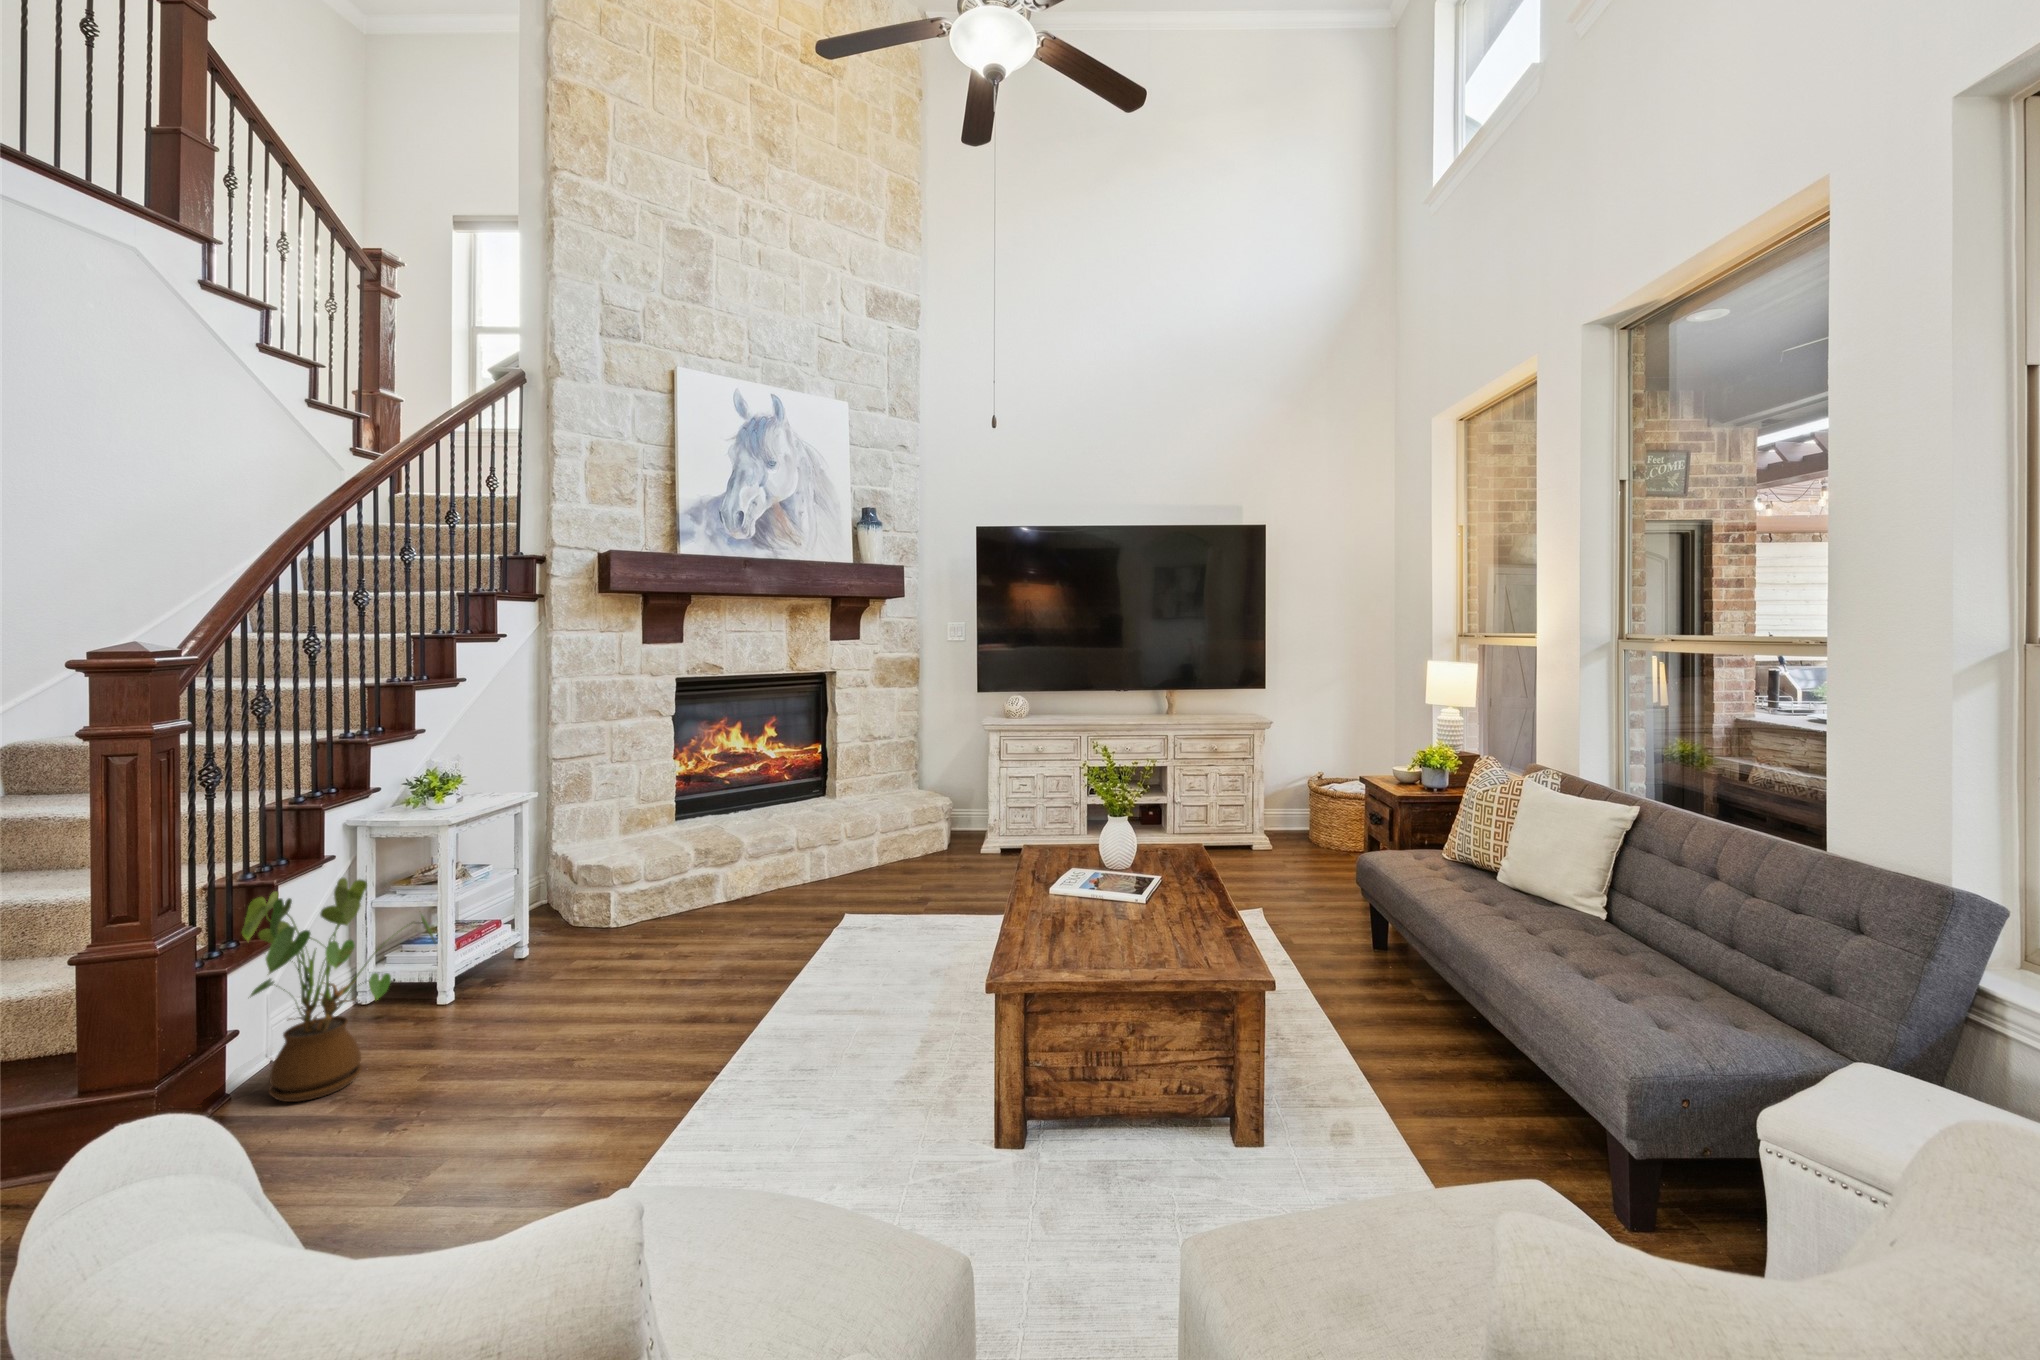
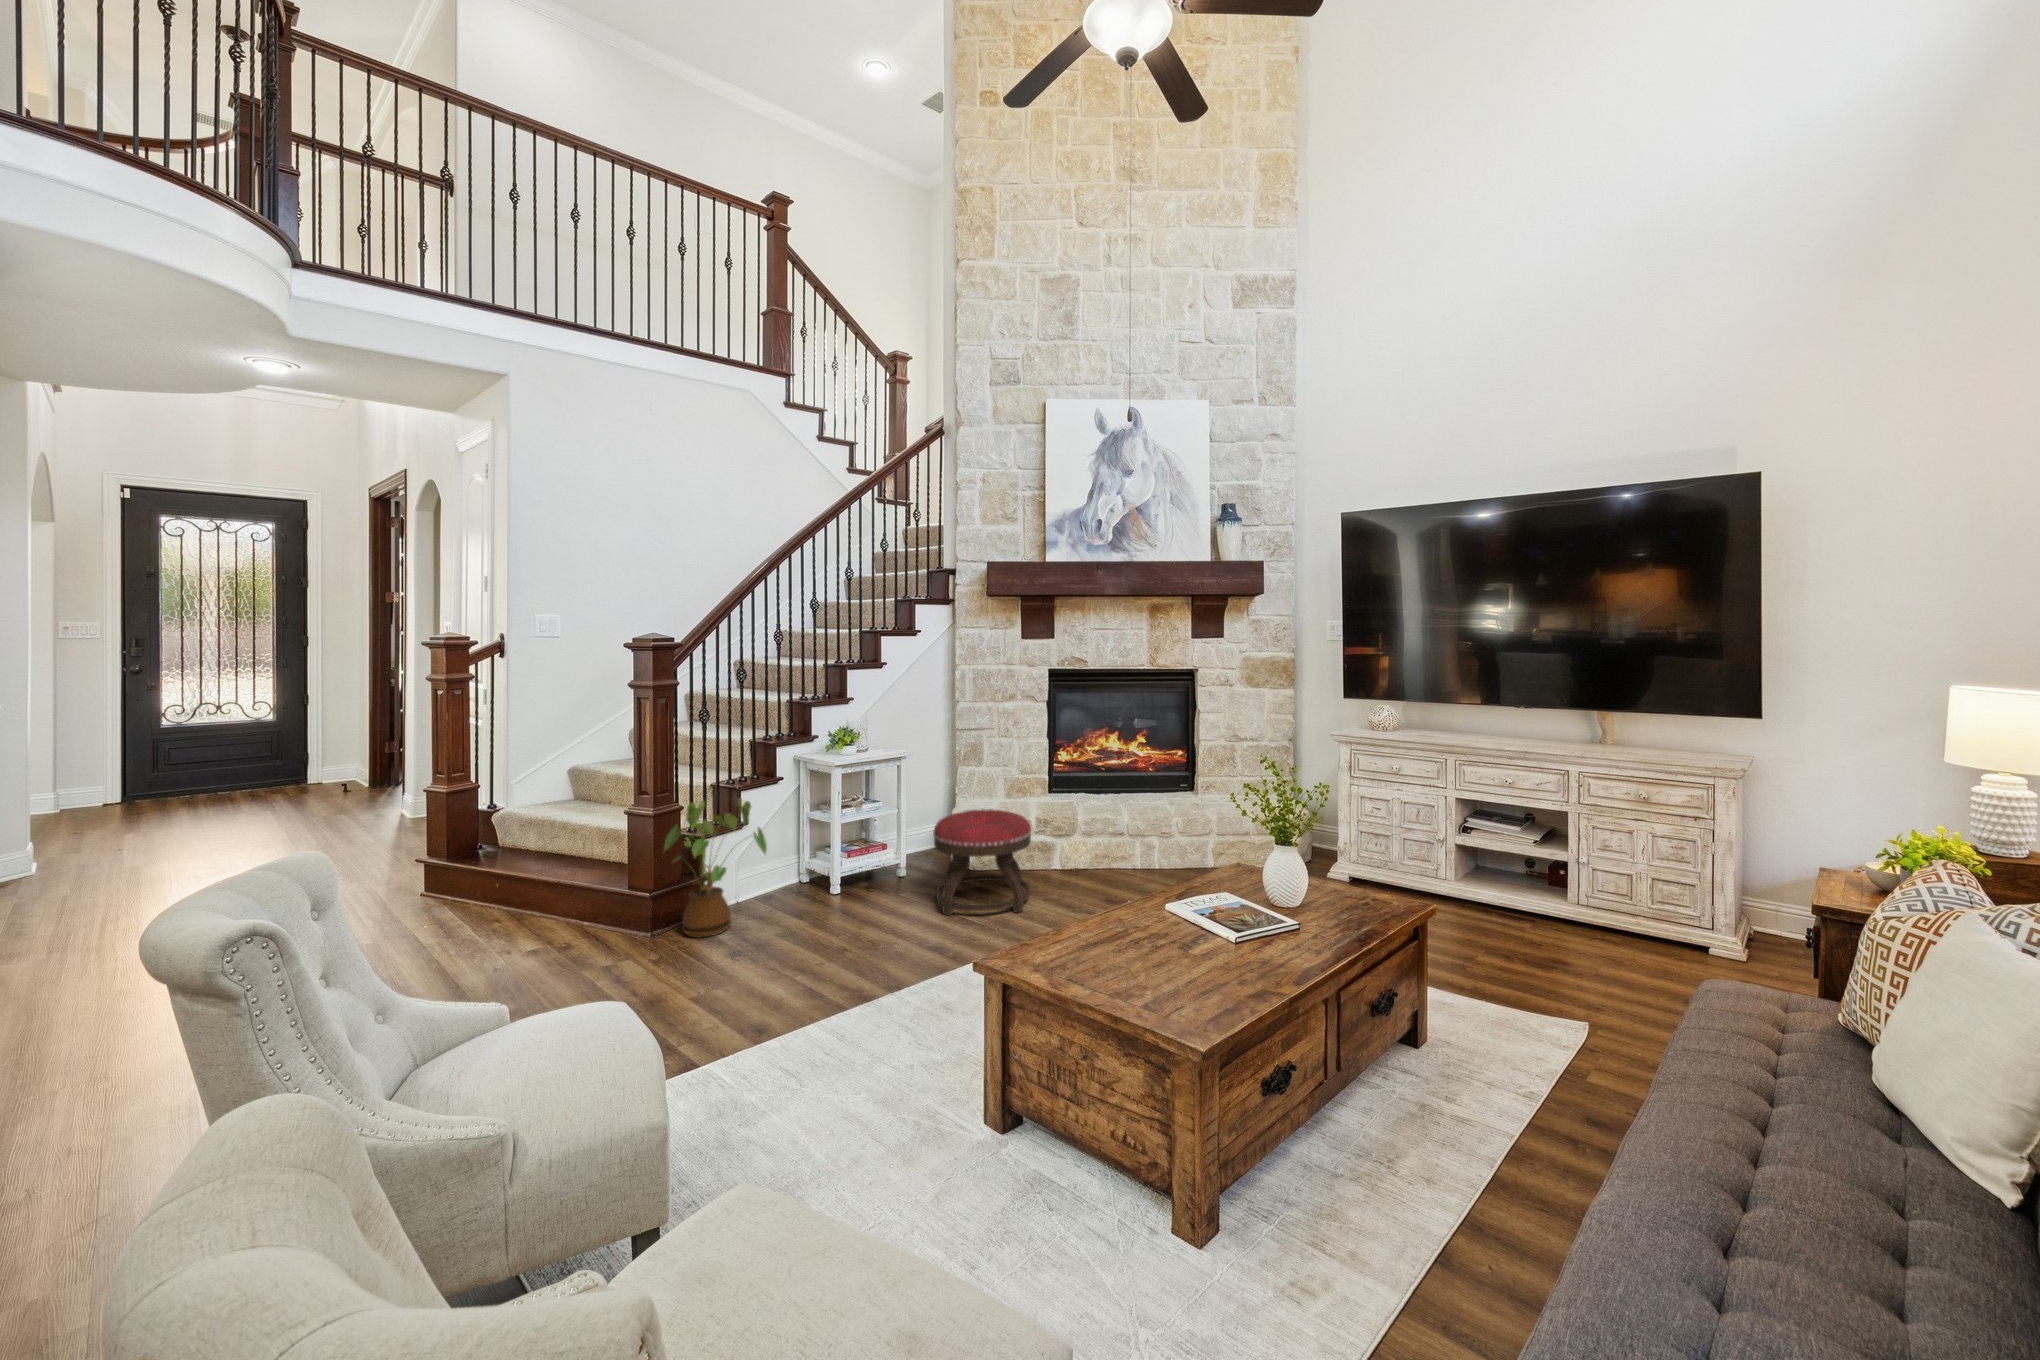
ottoman: none [625,840,755,973] -> present [933,809,1032,916]

